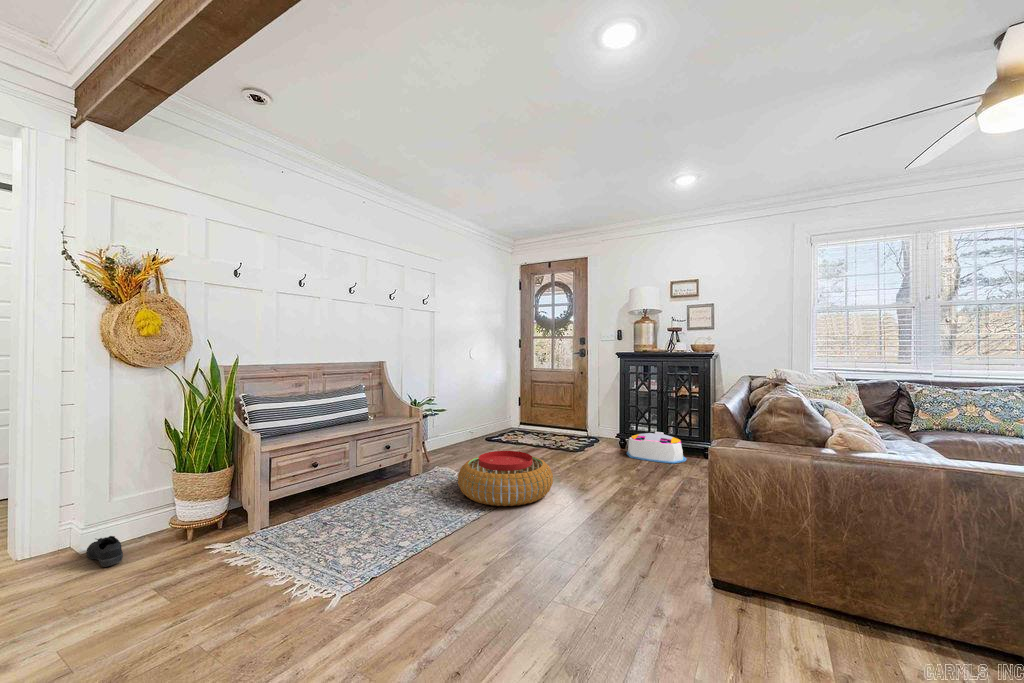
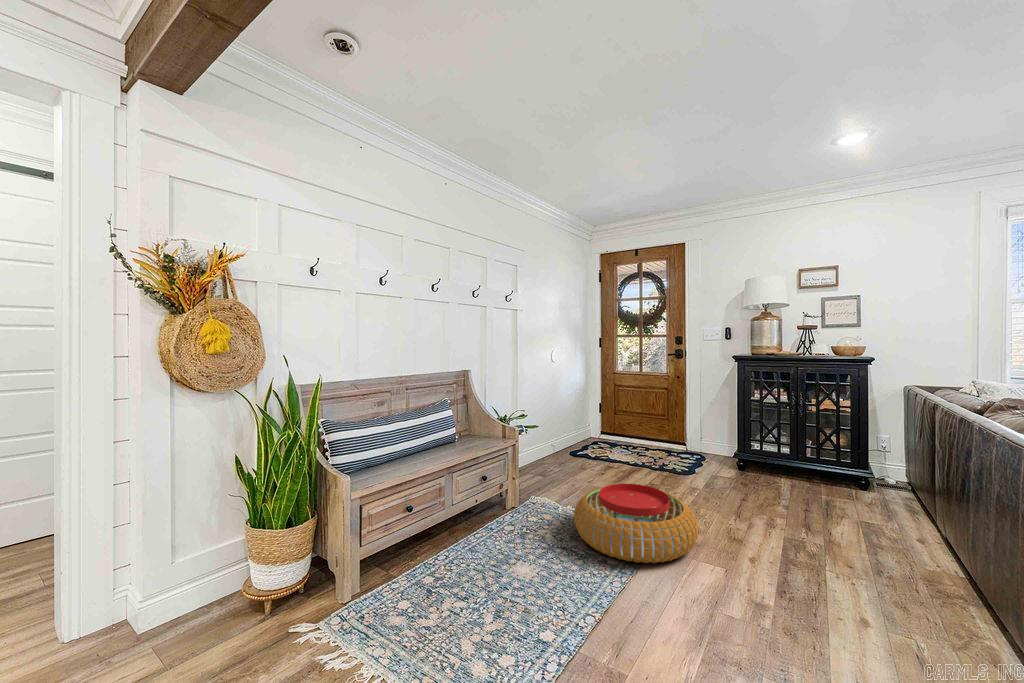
storage bin: present [627,432,686,464] -> none [752,453,836,496]
shoe: present [86,536,123,567] -> none [150,611,193,656]

